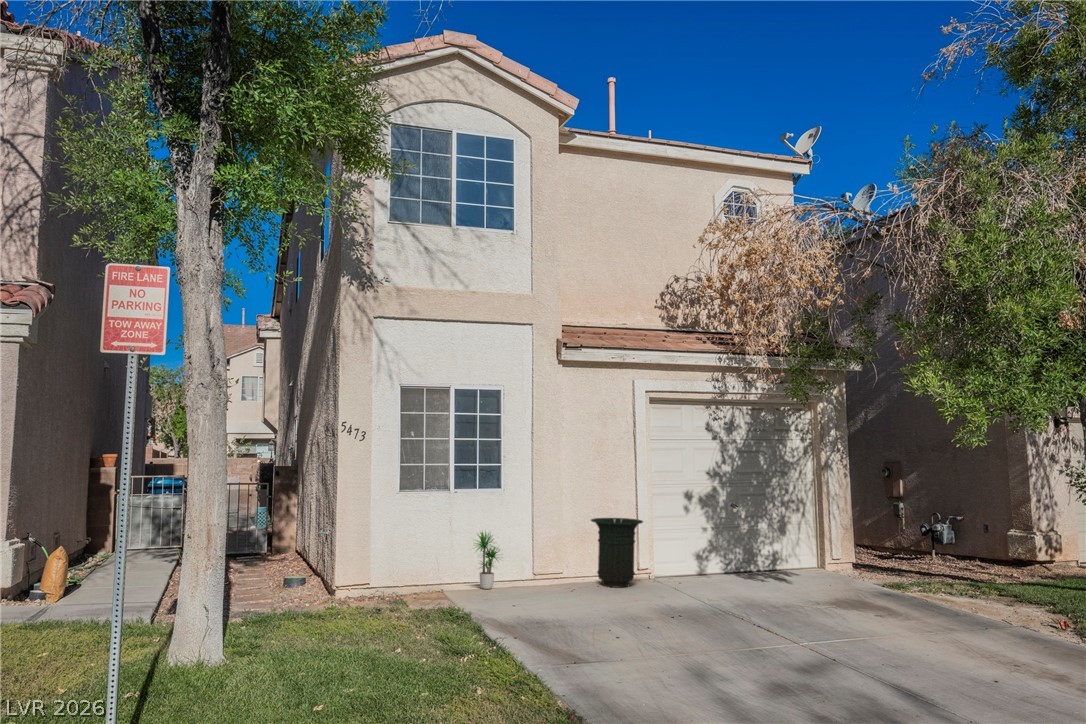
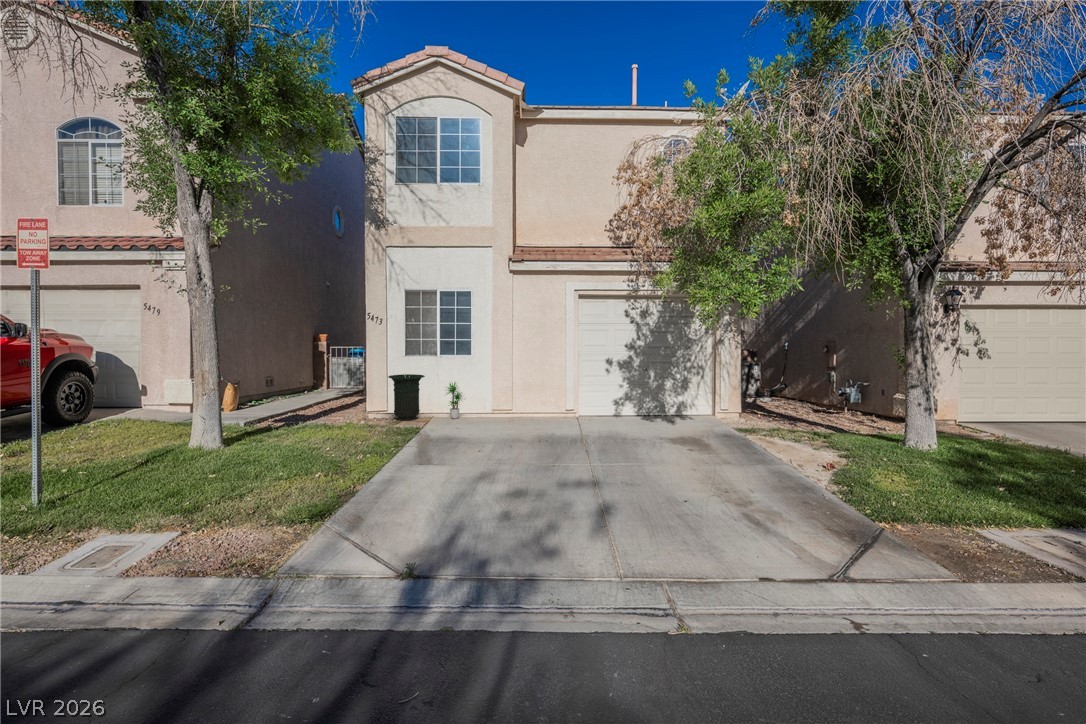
trash can: present [591,518,643,588] -> present [388,374,425,421]

